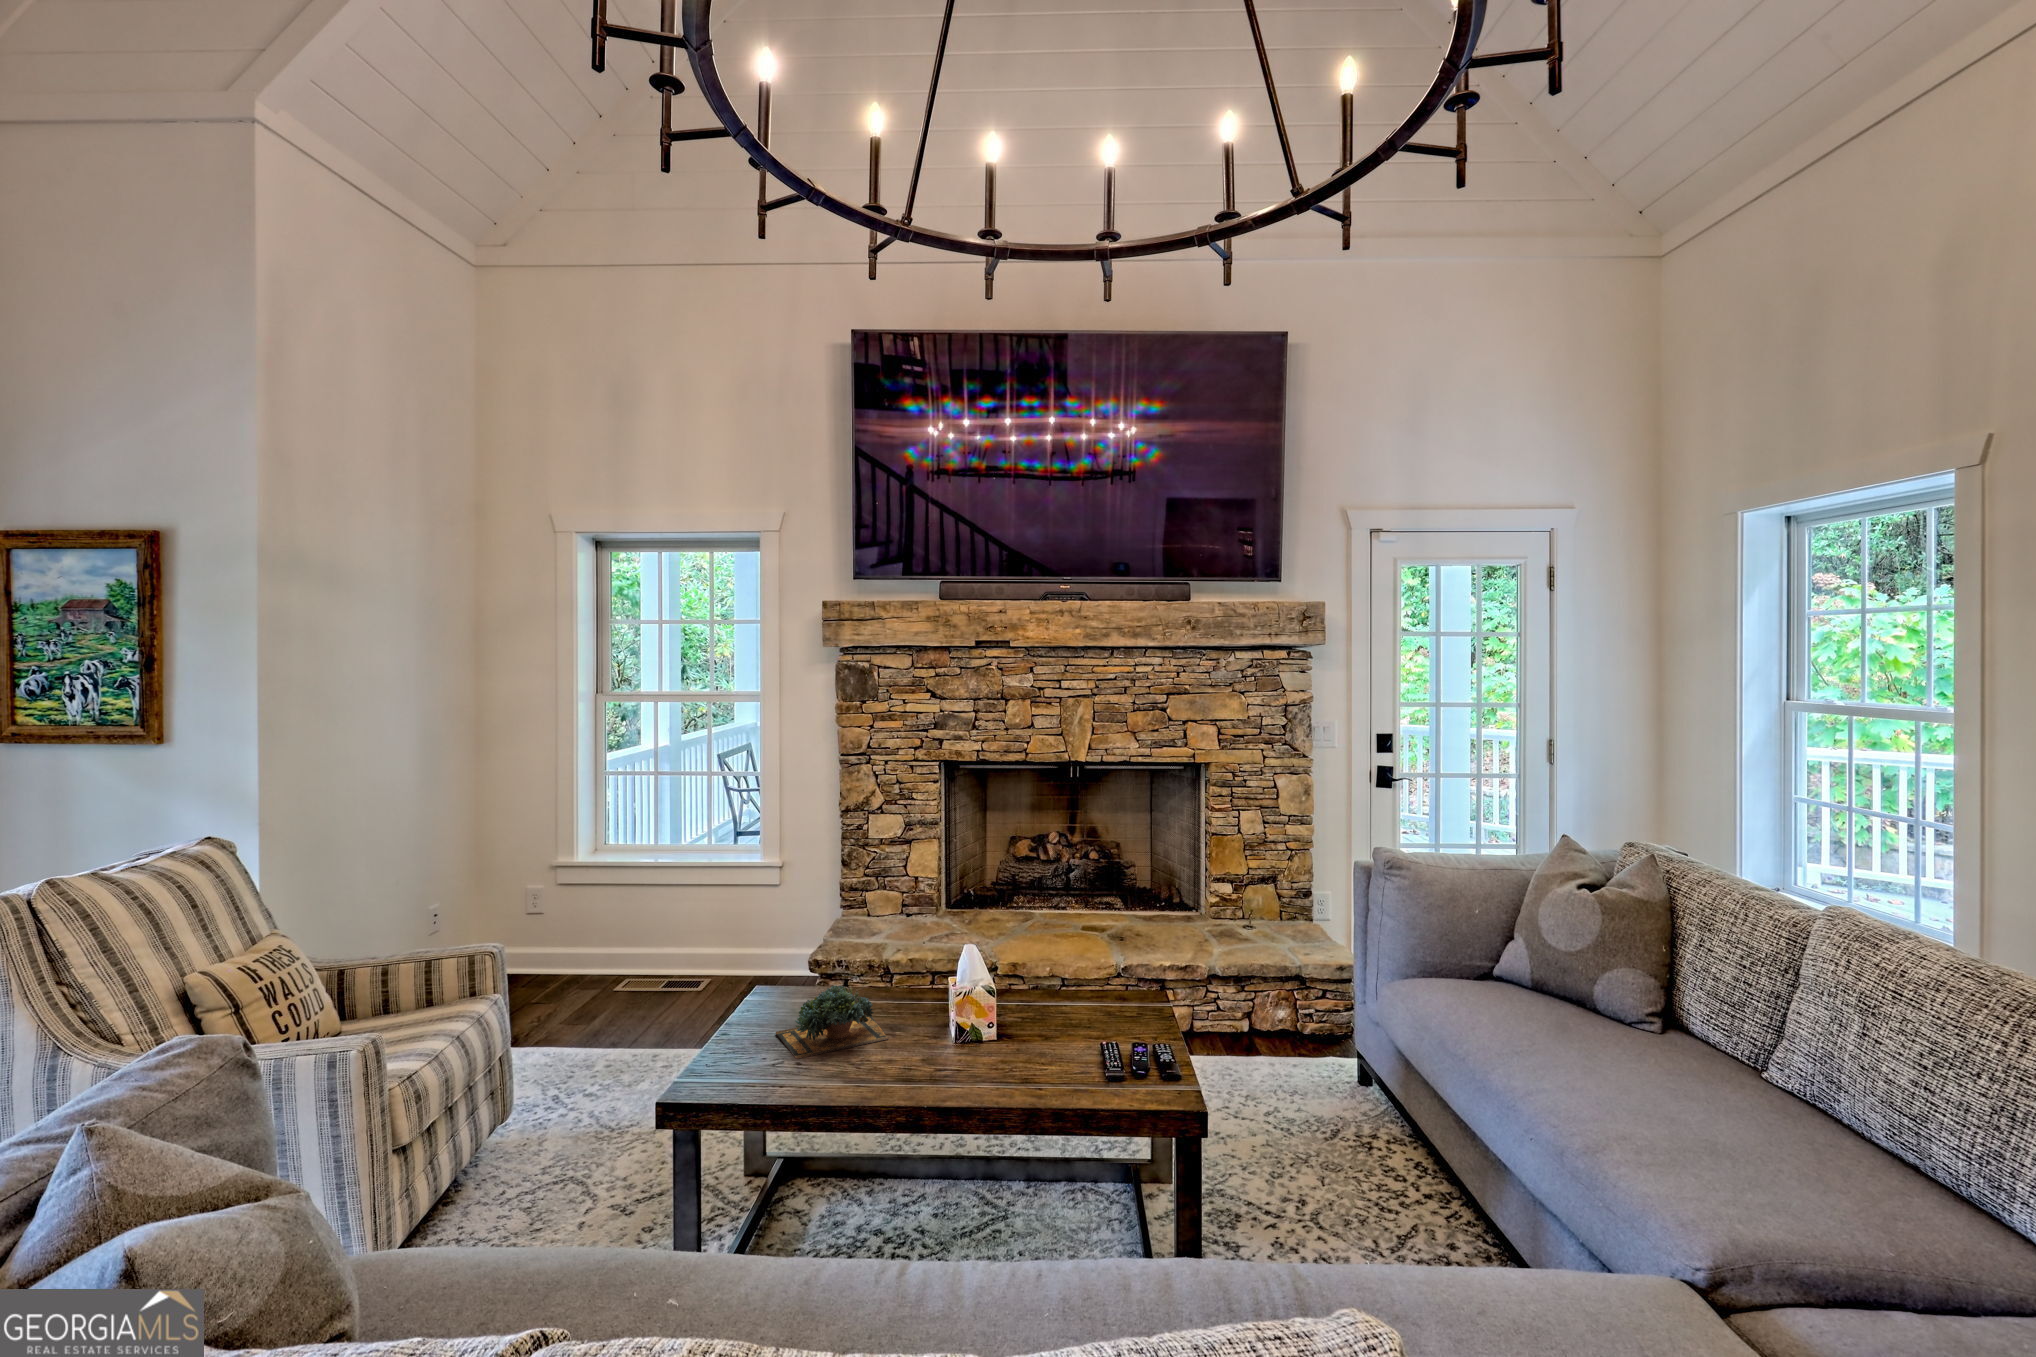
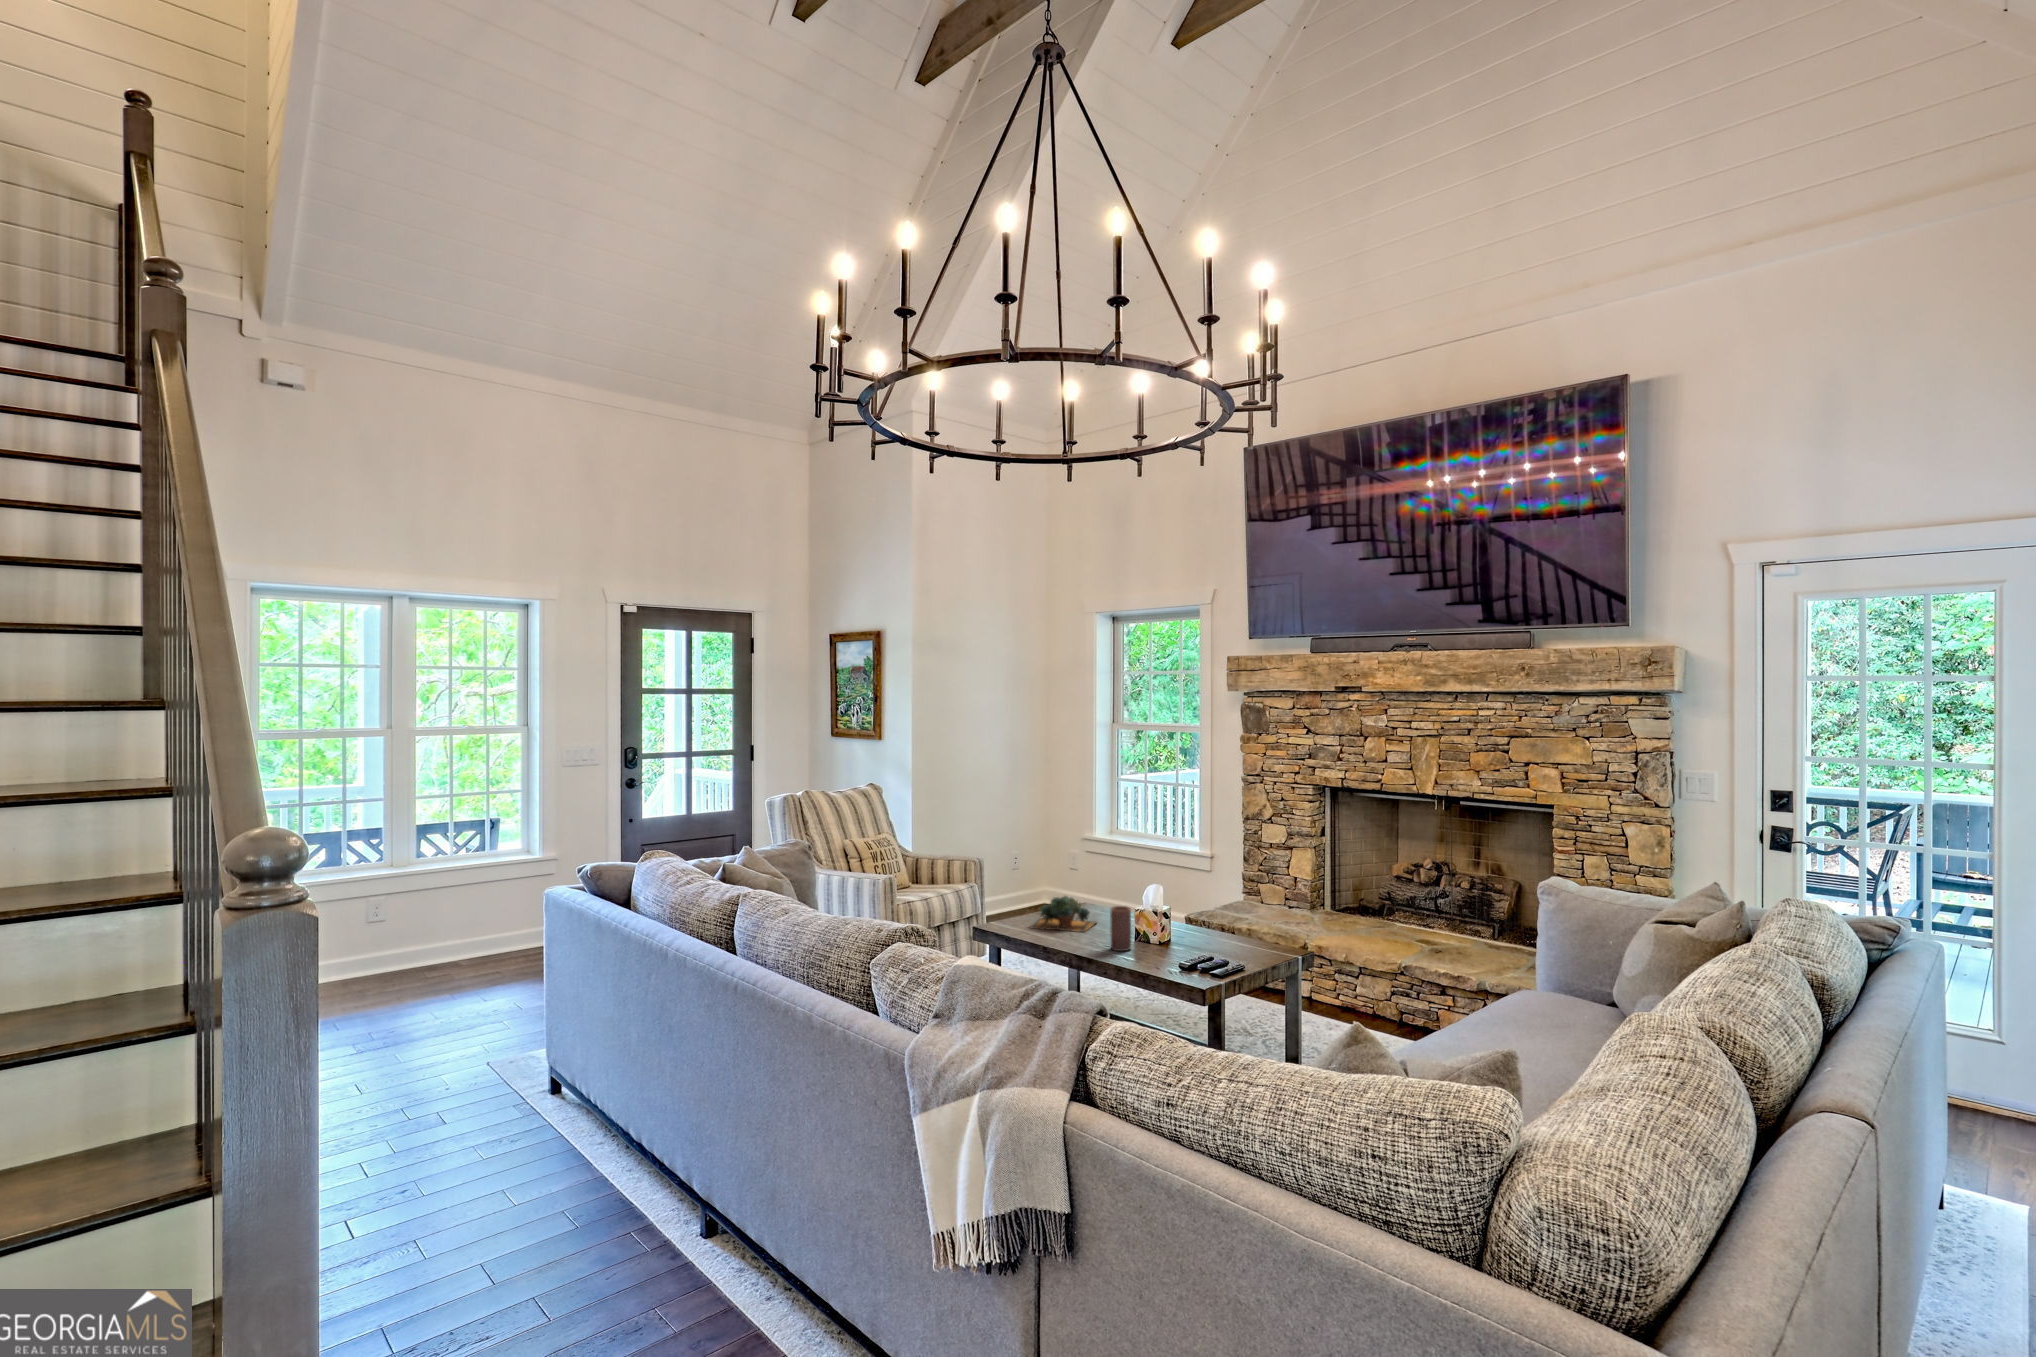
candle: none [983,985,1015,1061] -> present [1110,906,1131,951]

